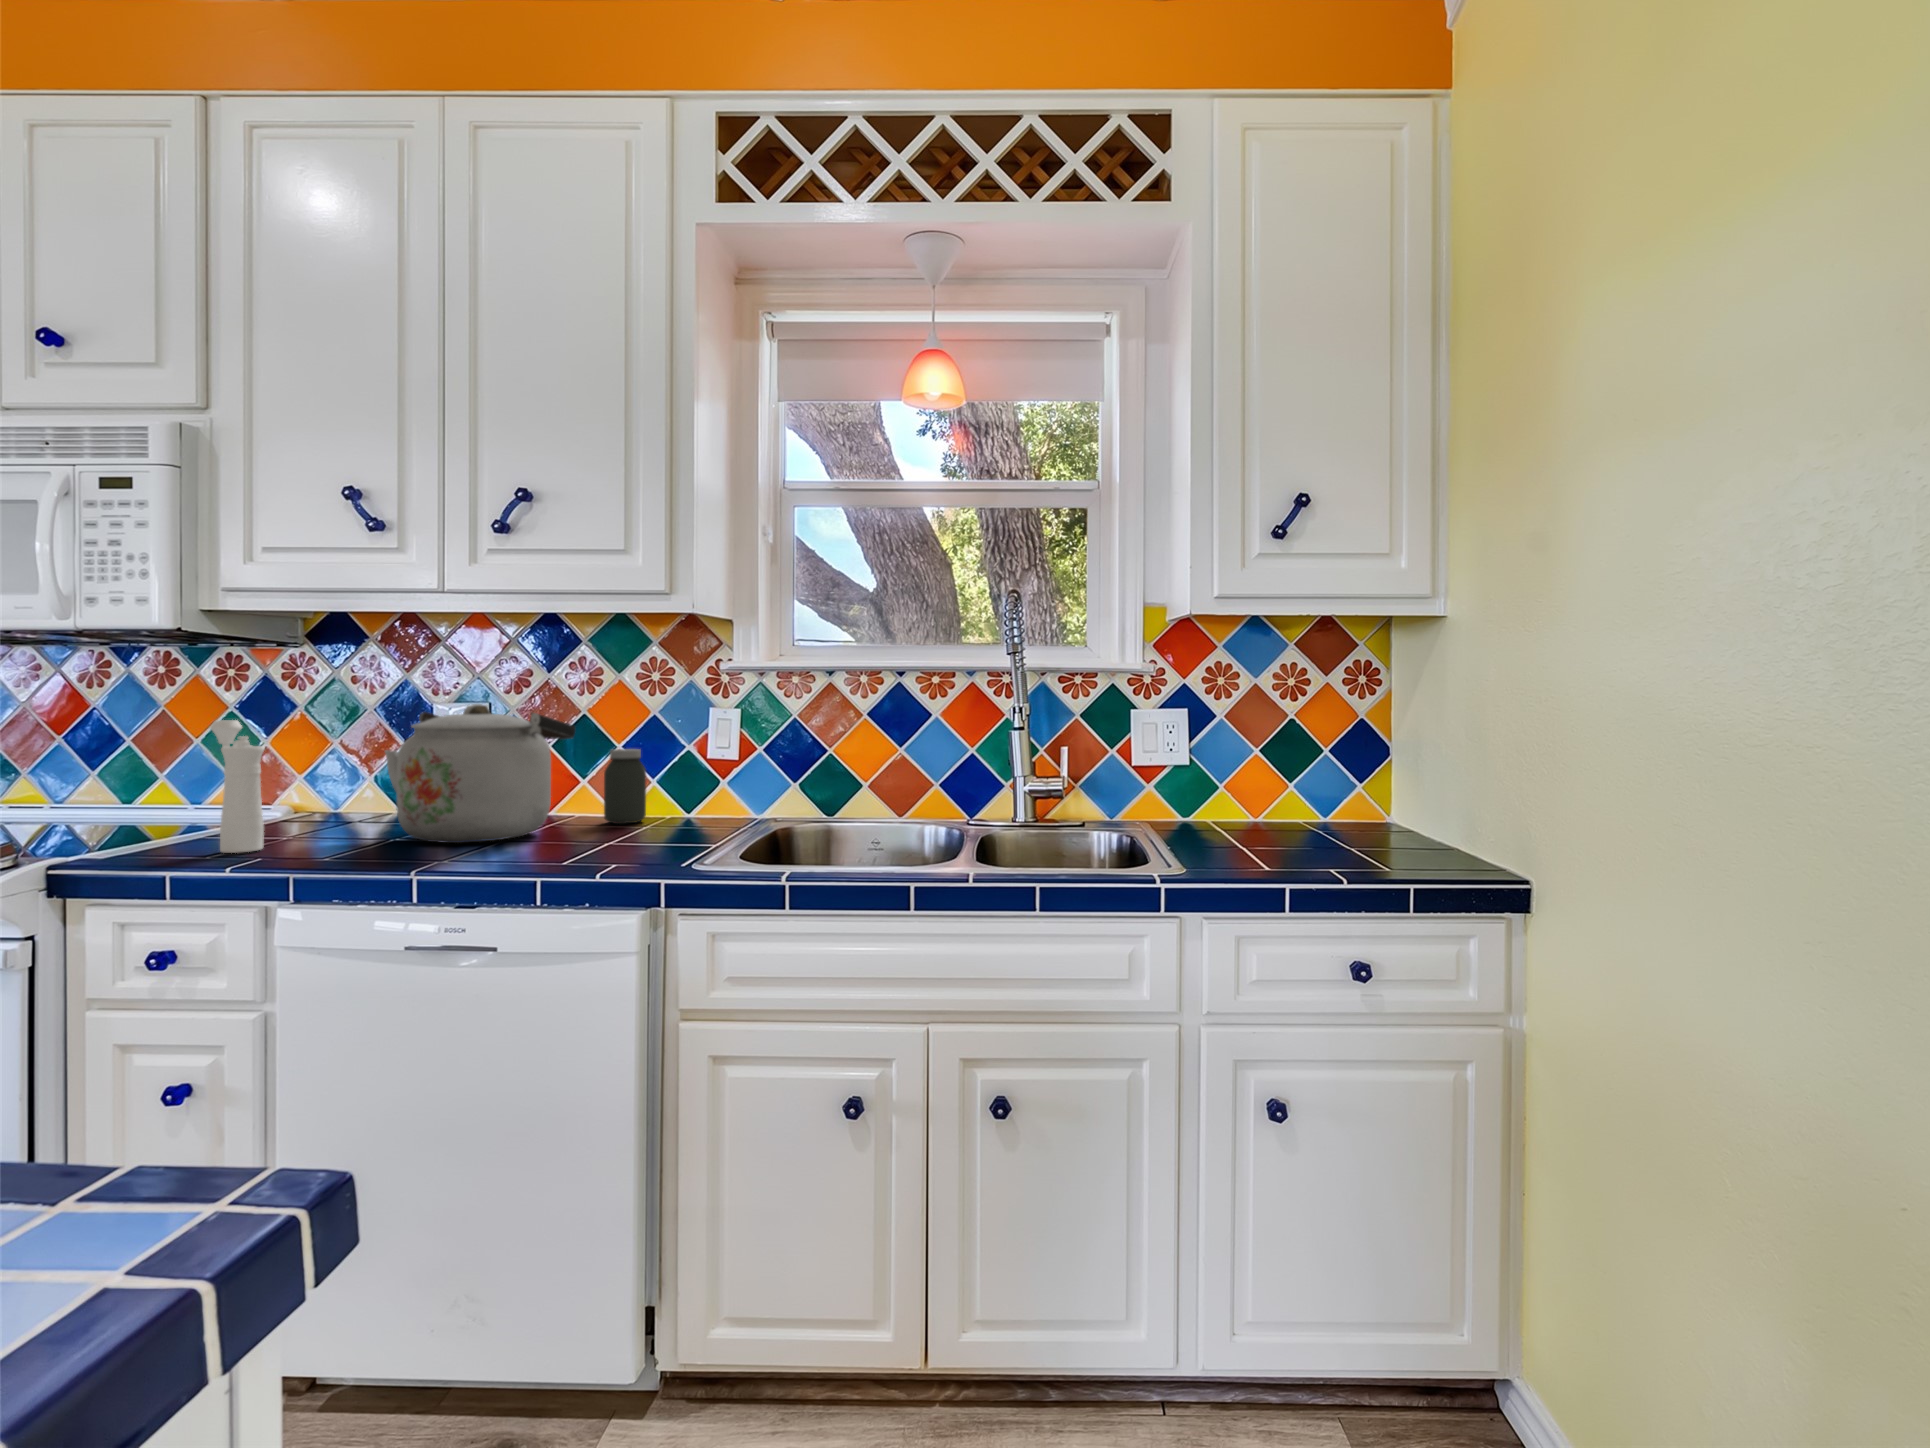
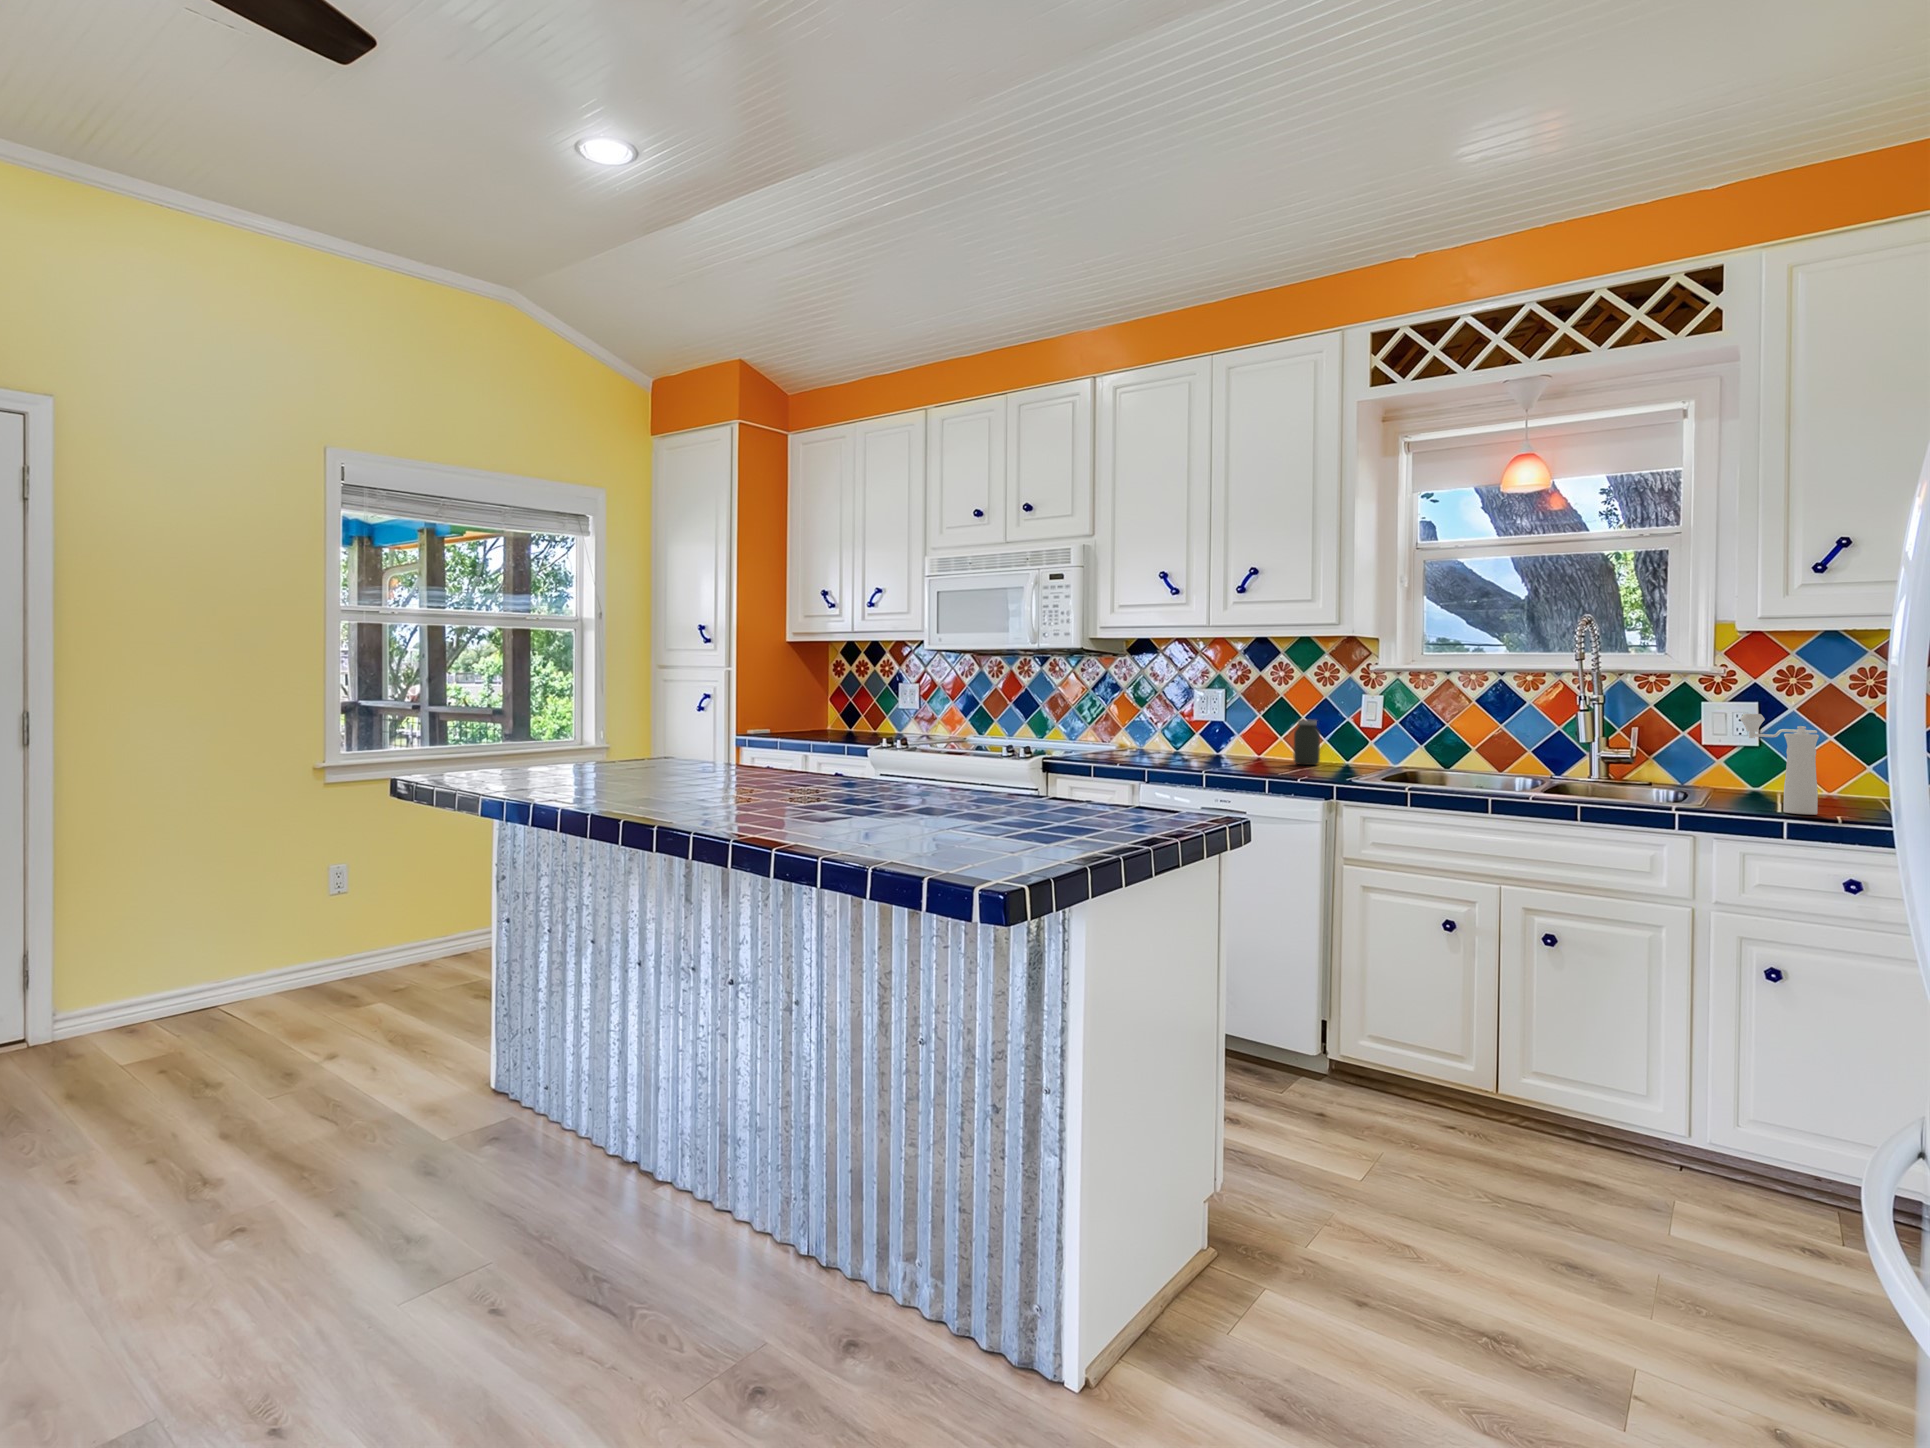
kettle: present [385,704,575,843] -> none [1177,689,1279,765]
pepper mill: present [210,720,264,853] -> present [1740,714,1819,815]

